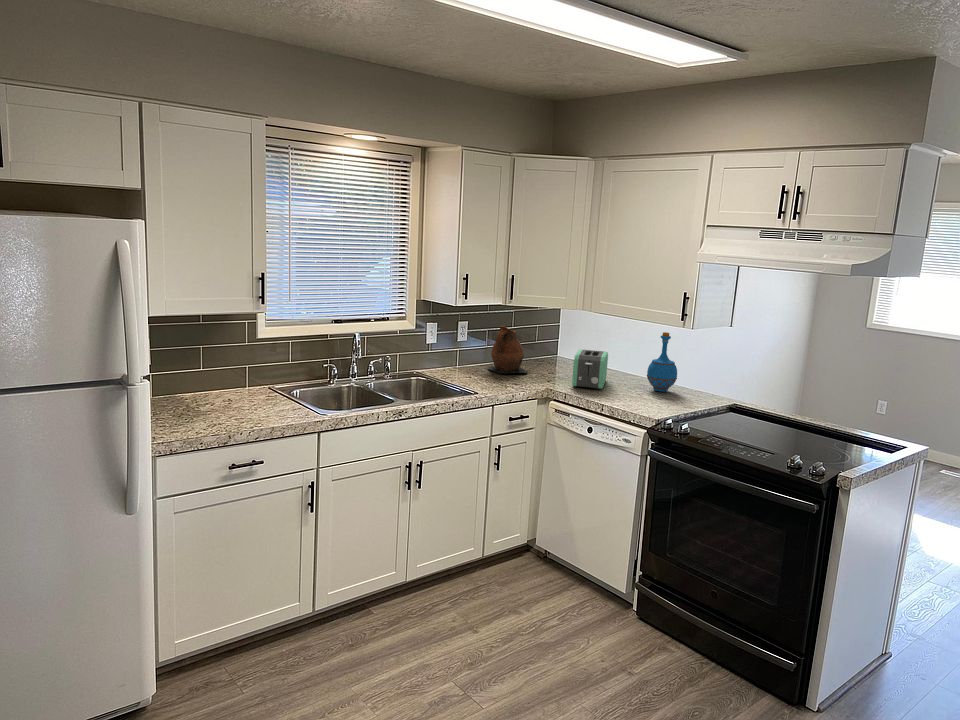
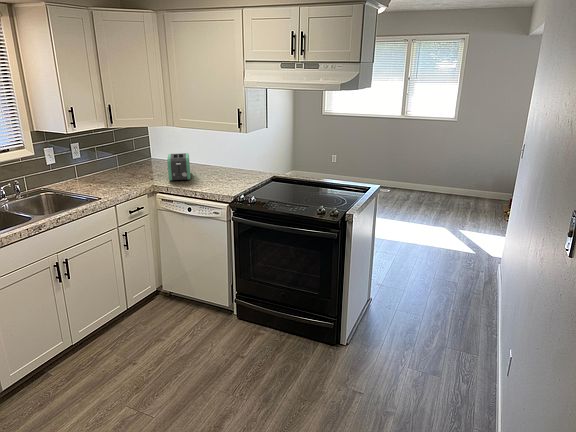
ceramic pitcher: present [488,326,528,373] -> none [101,144,135,179]
bottle: present [647,332,677,392] -> none [217,136,236,175]

